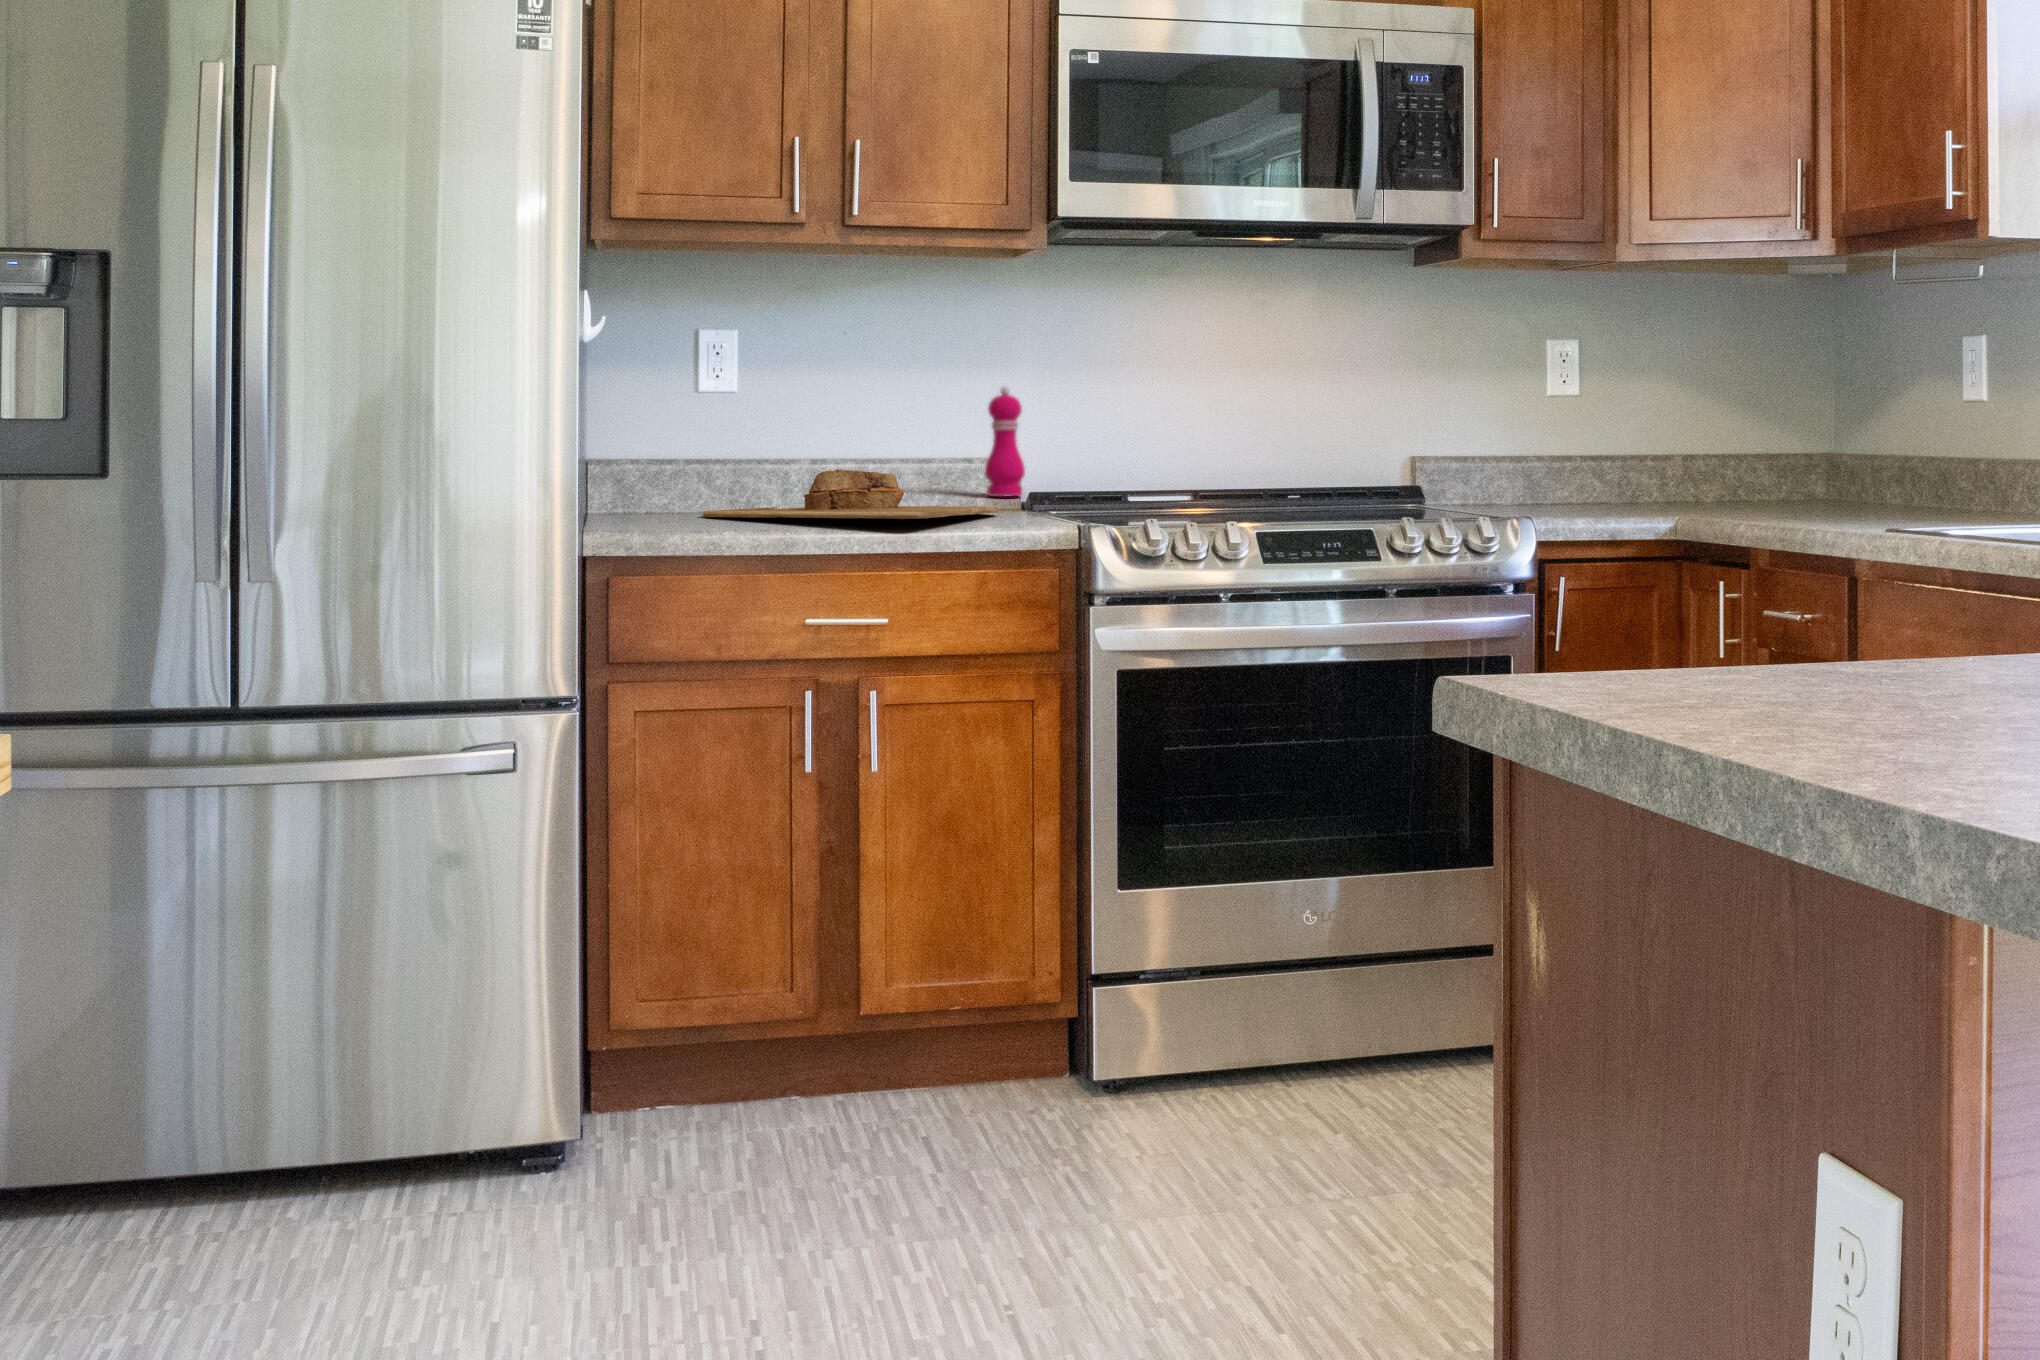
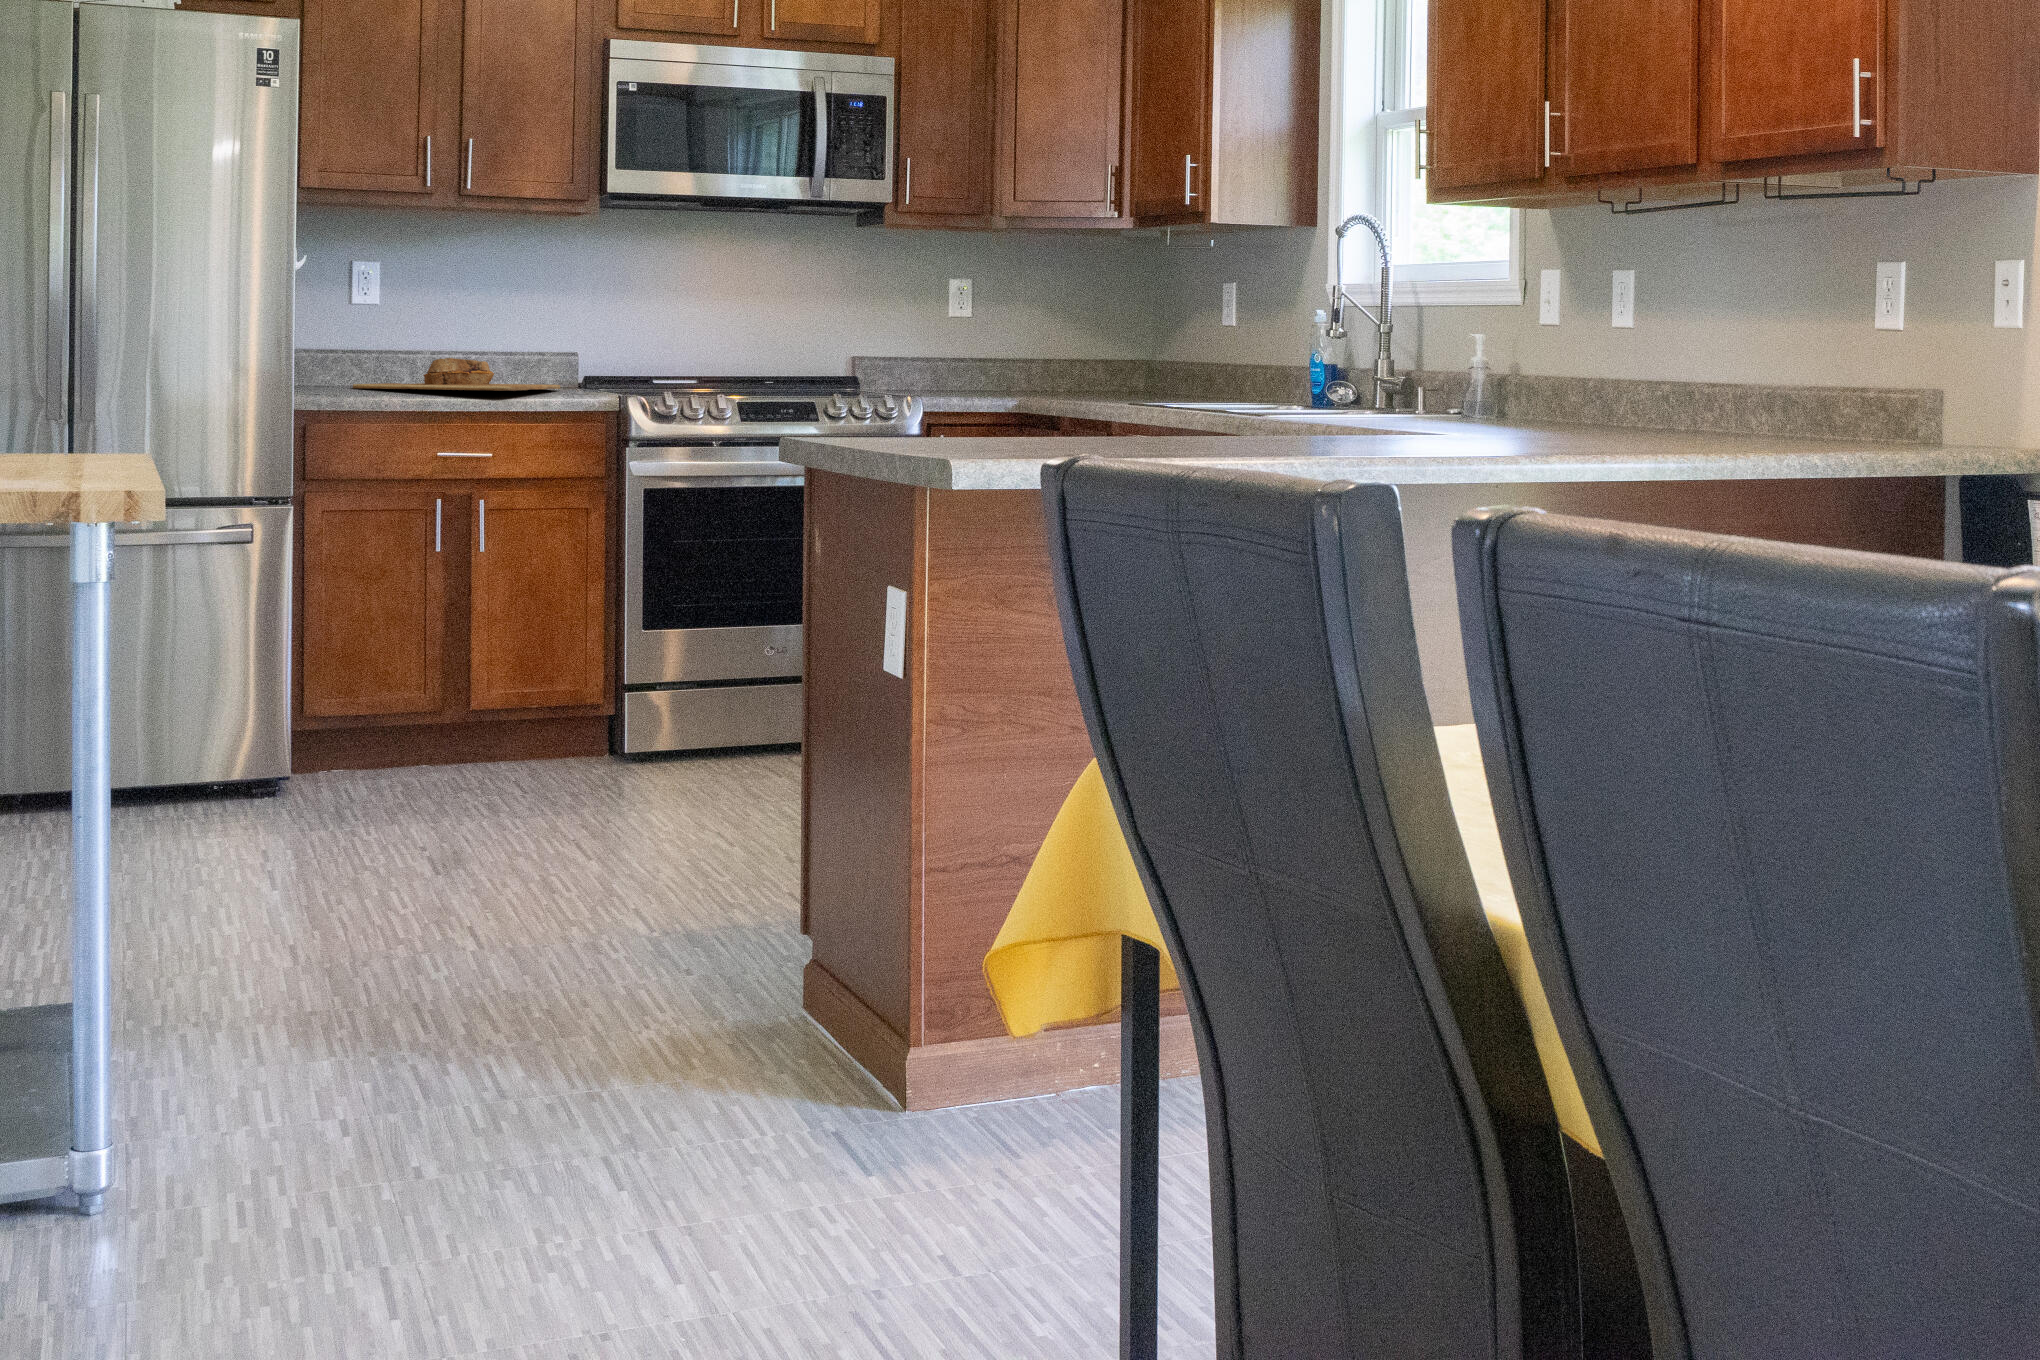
pepper mill: present [985,386,1025,497] -> none [547,304,576,379]

